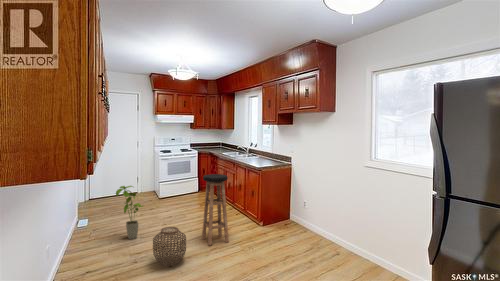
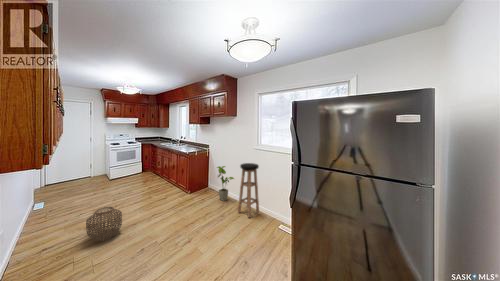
bar stool: present [202,174,229,246] -> present [238,163,259,218]
house plant: present [116,186,143,239] -> present [217,166,234,201]

